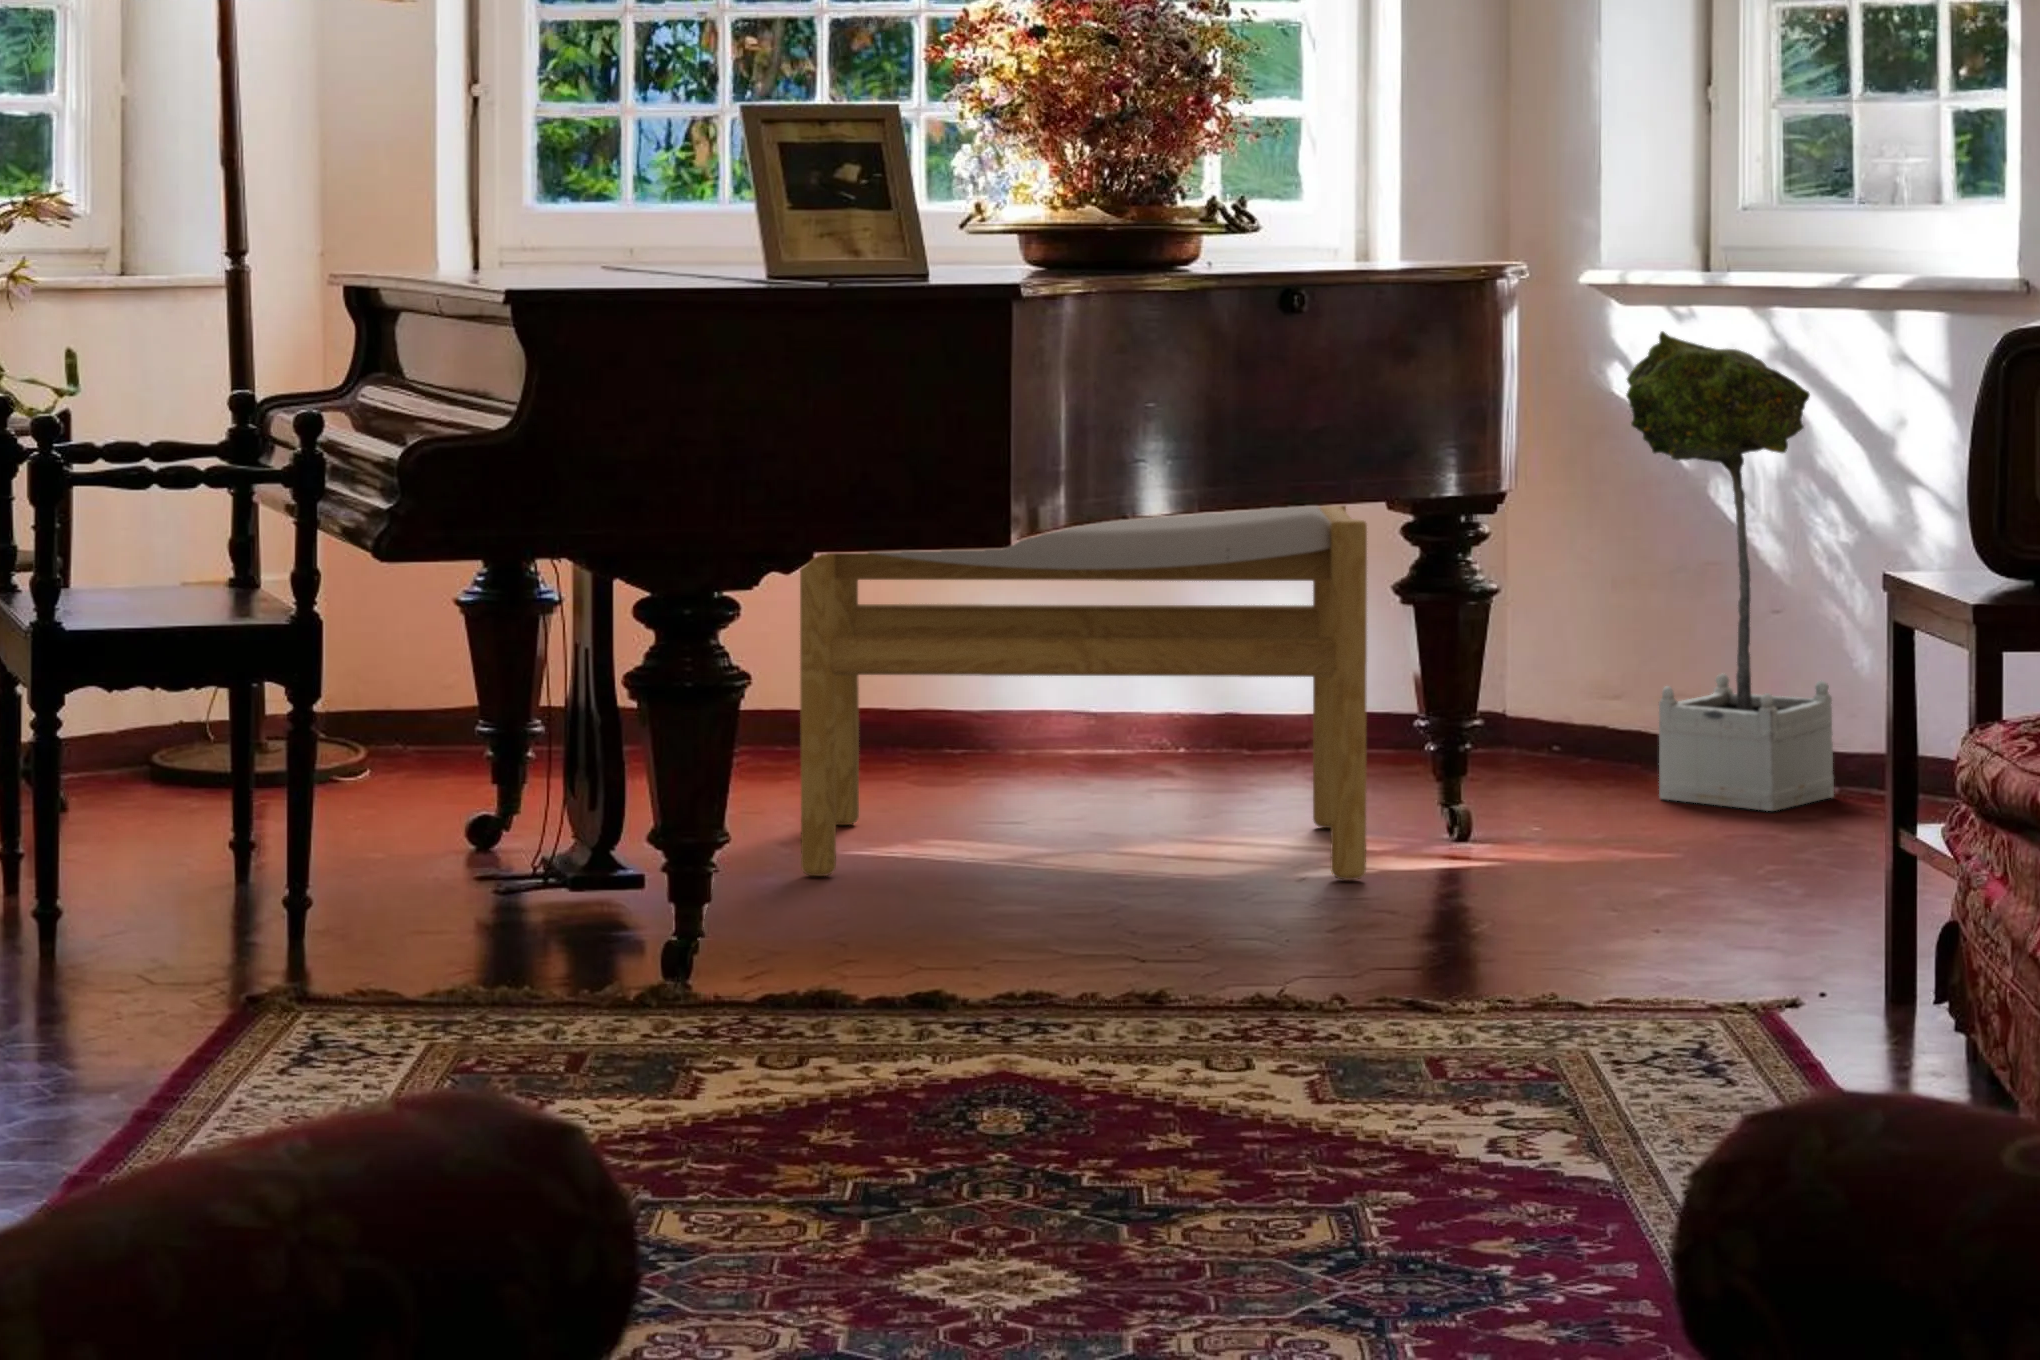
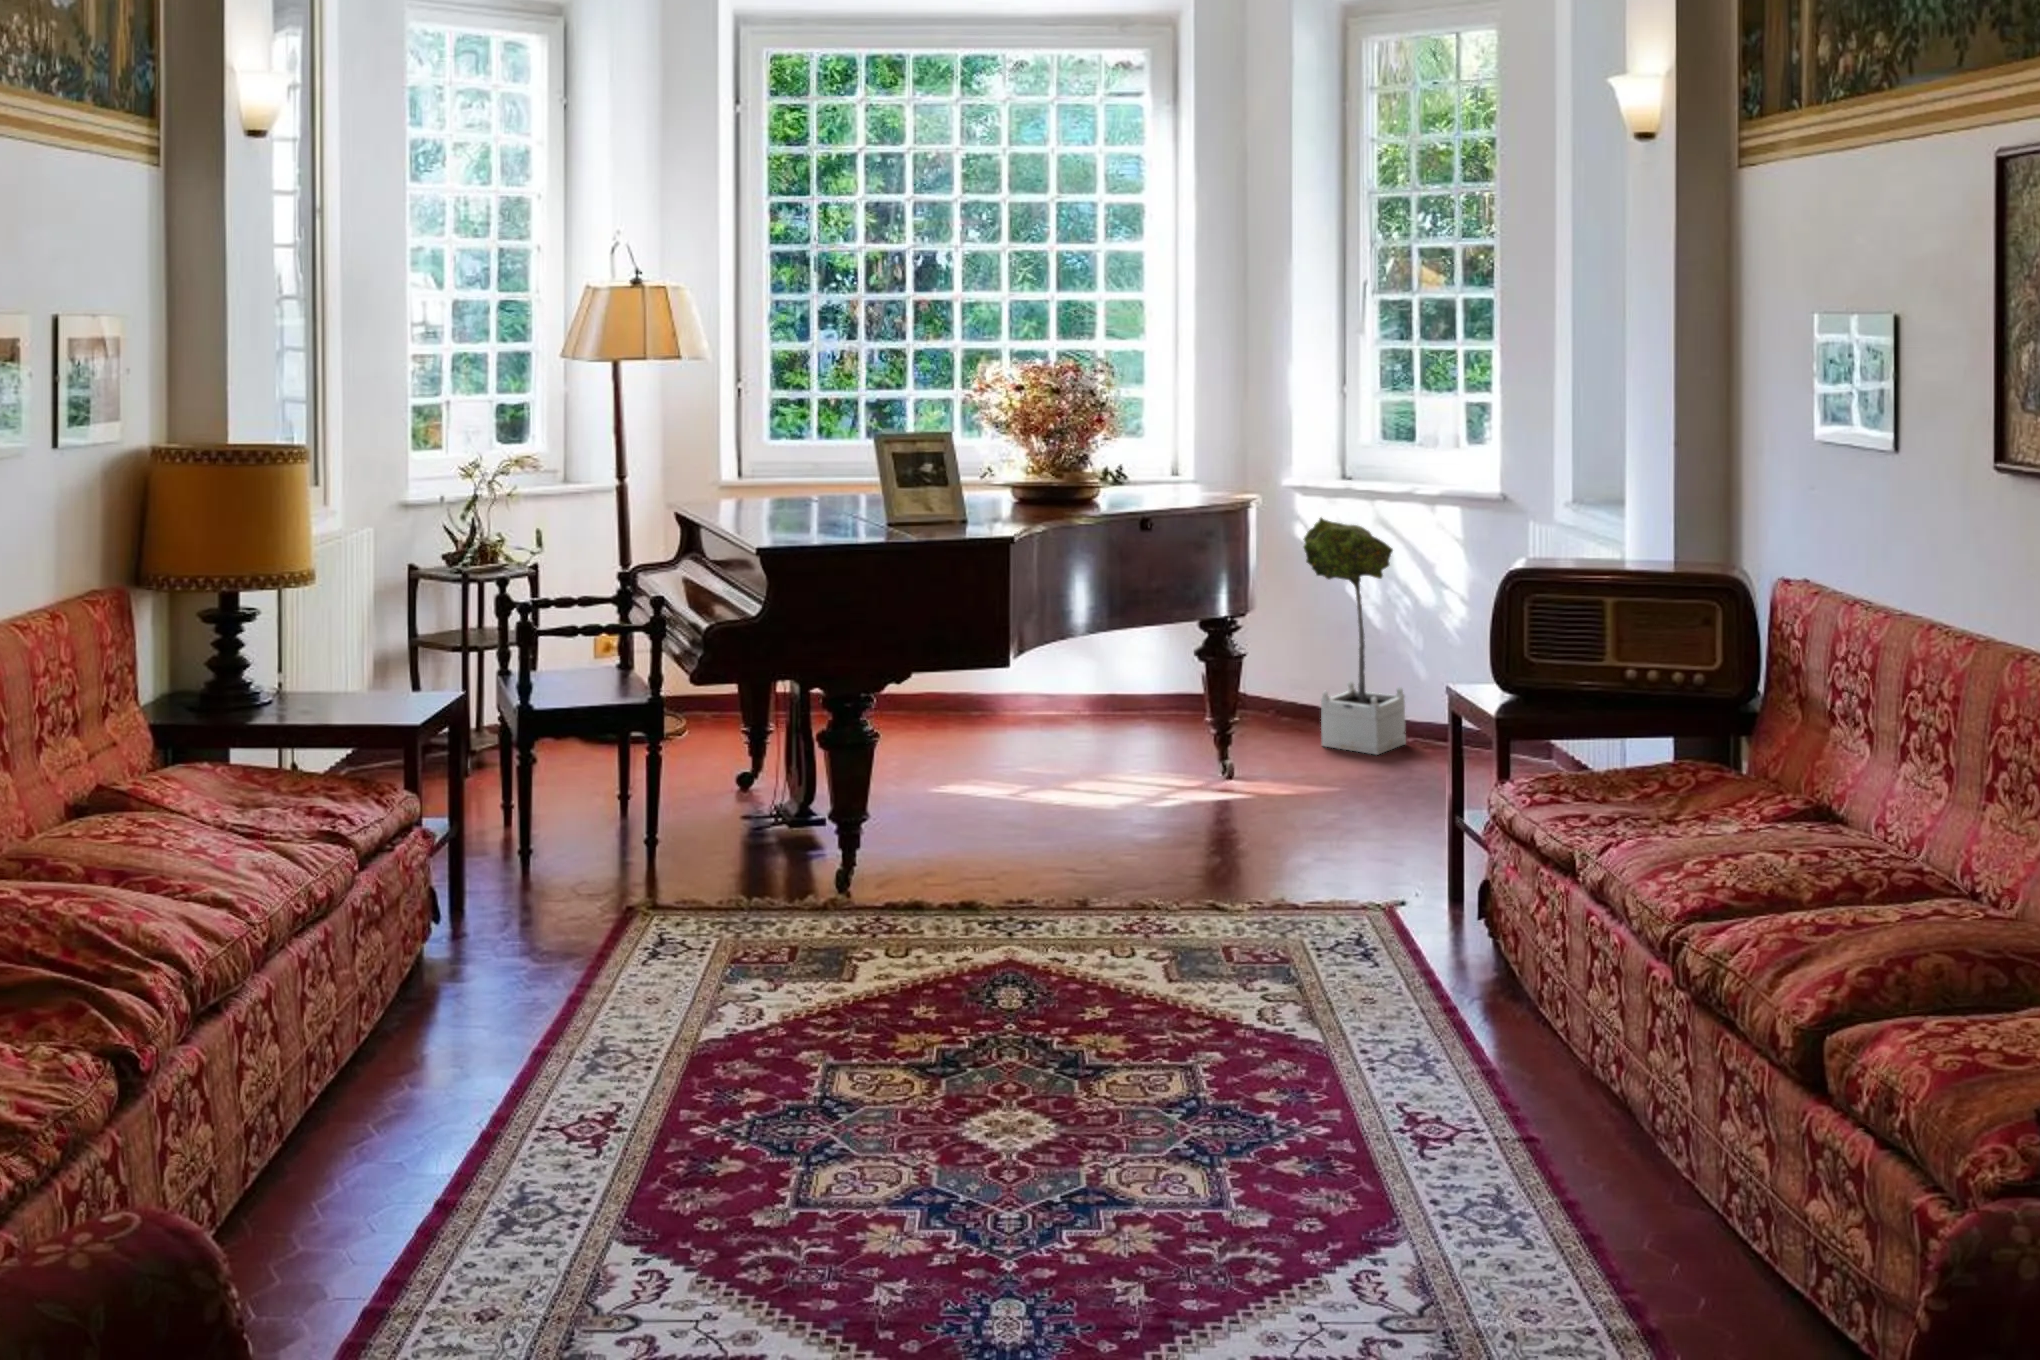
footstool: present [800,506,1367,880] -> none [902,605,1183,808]

